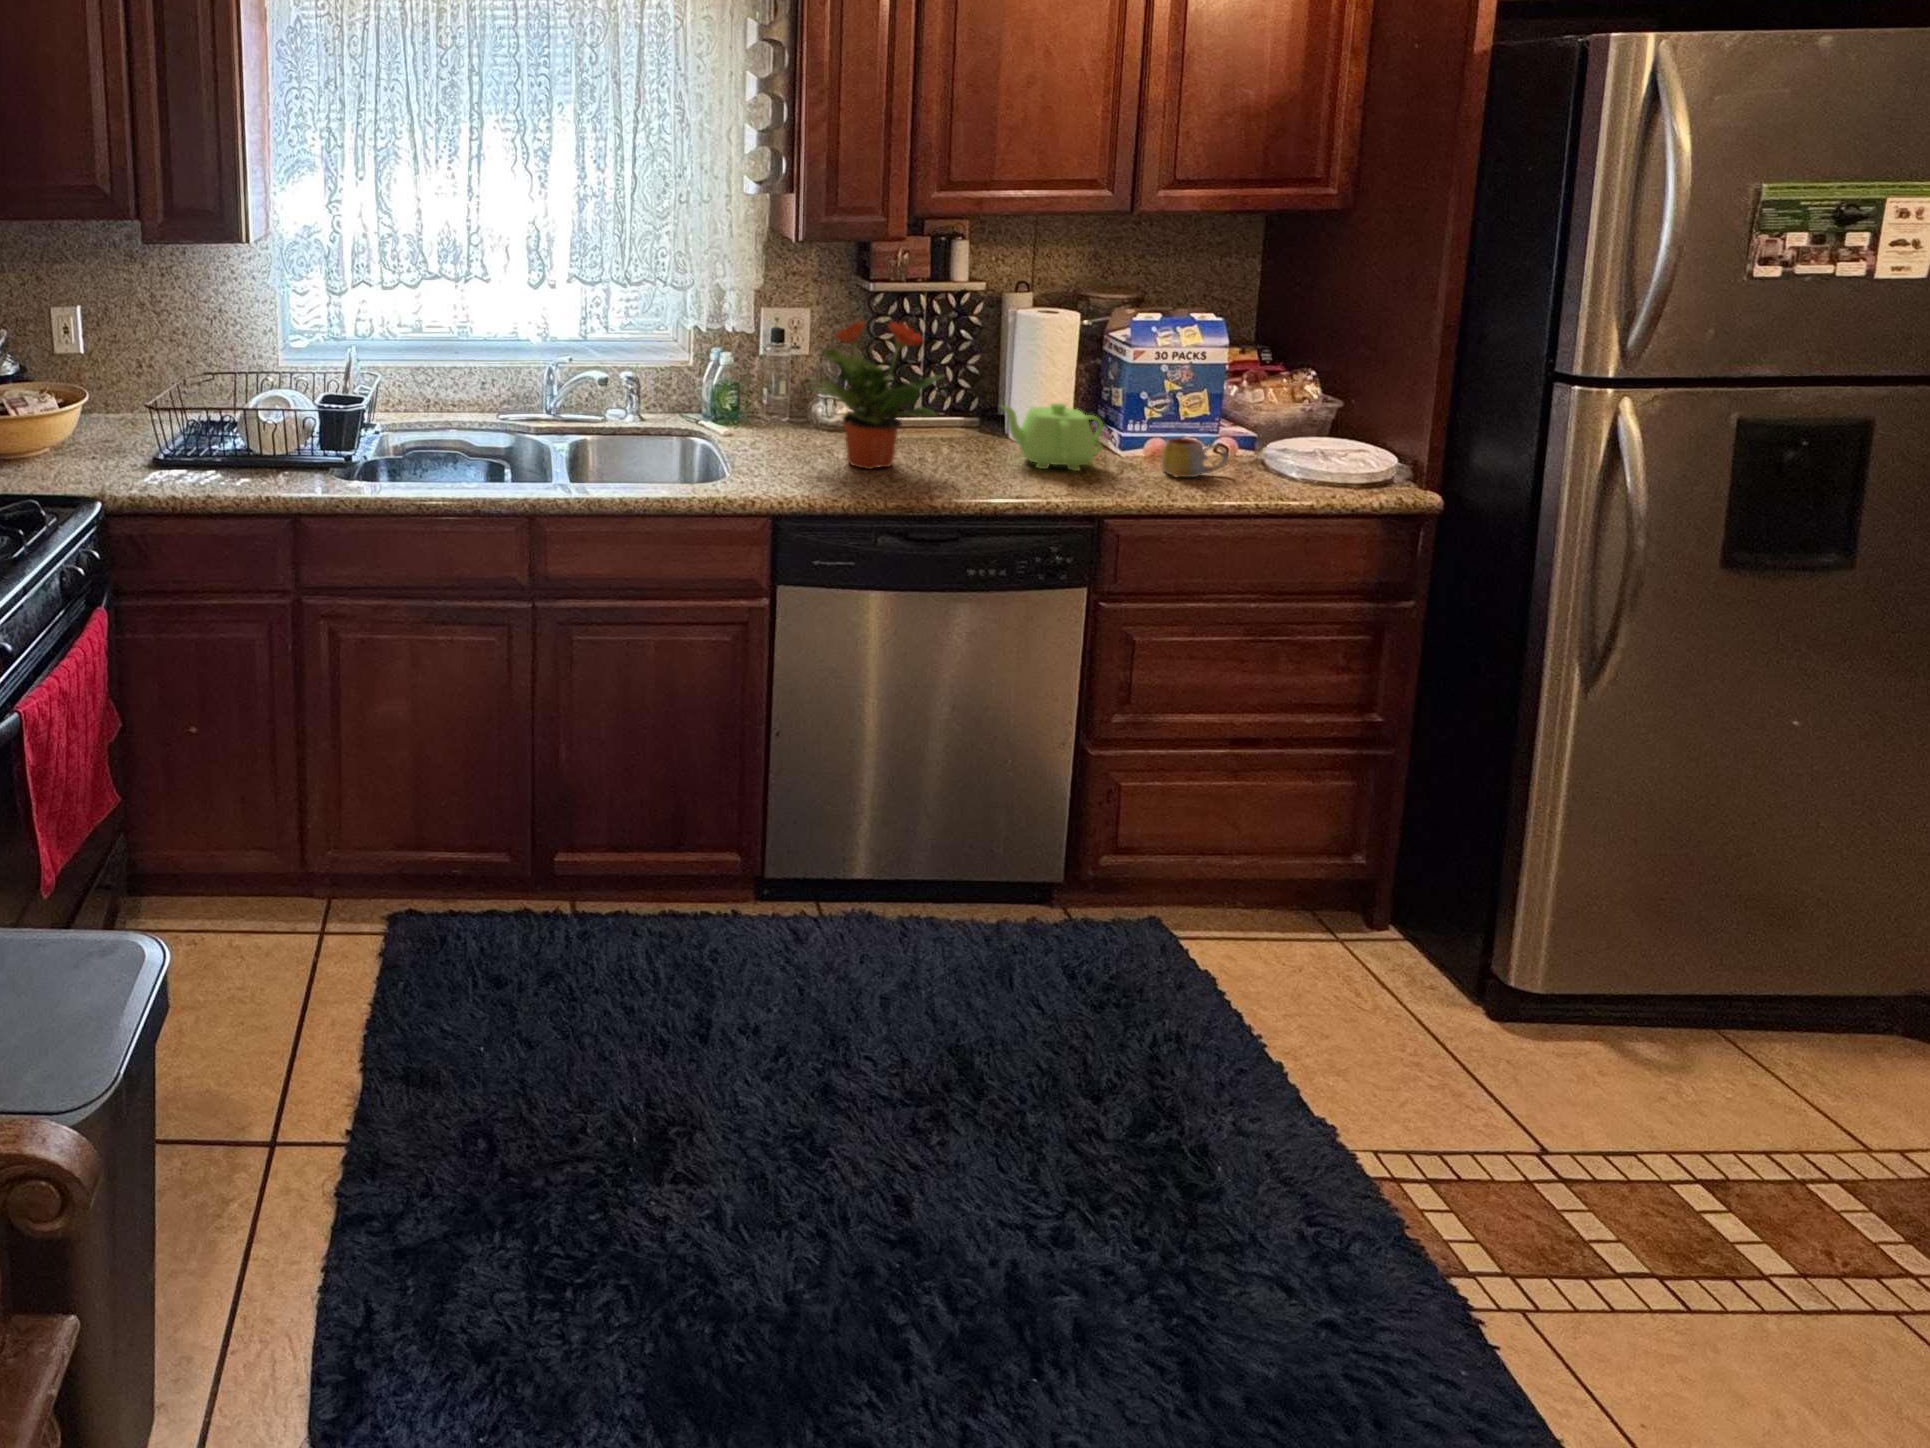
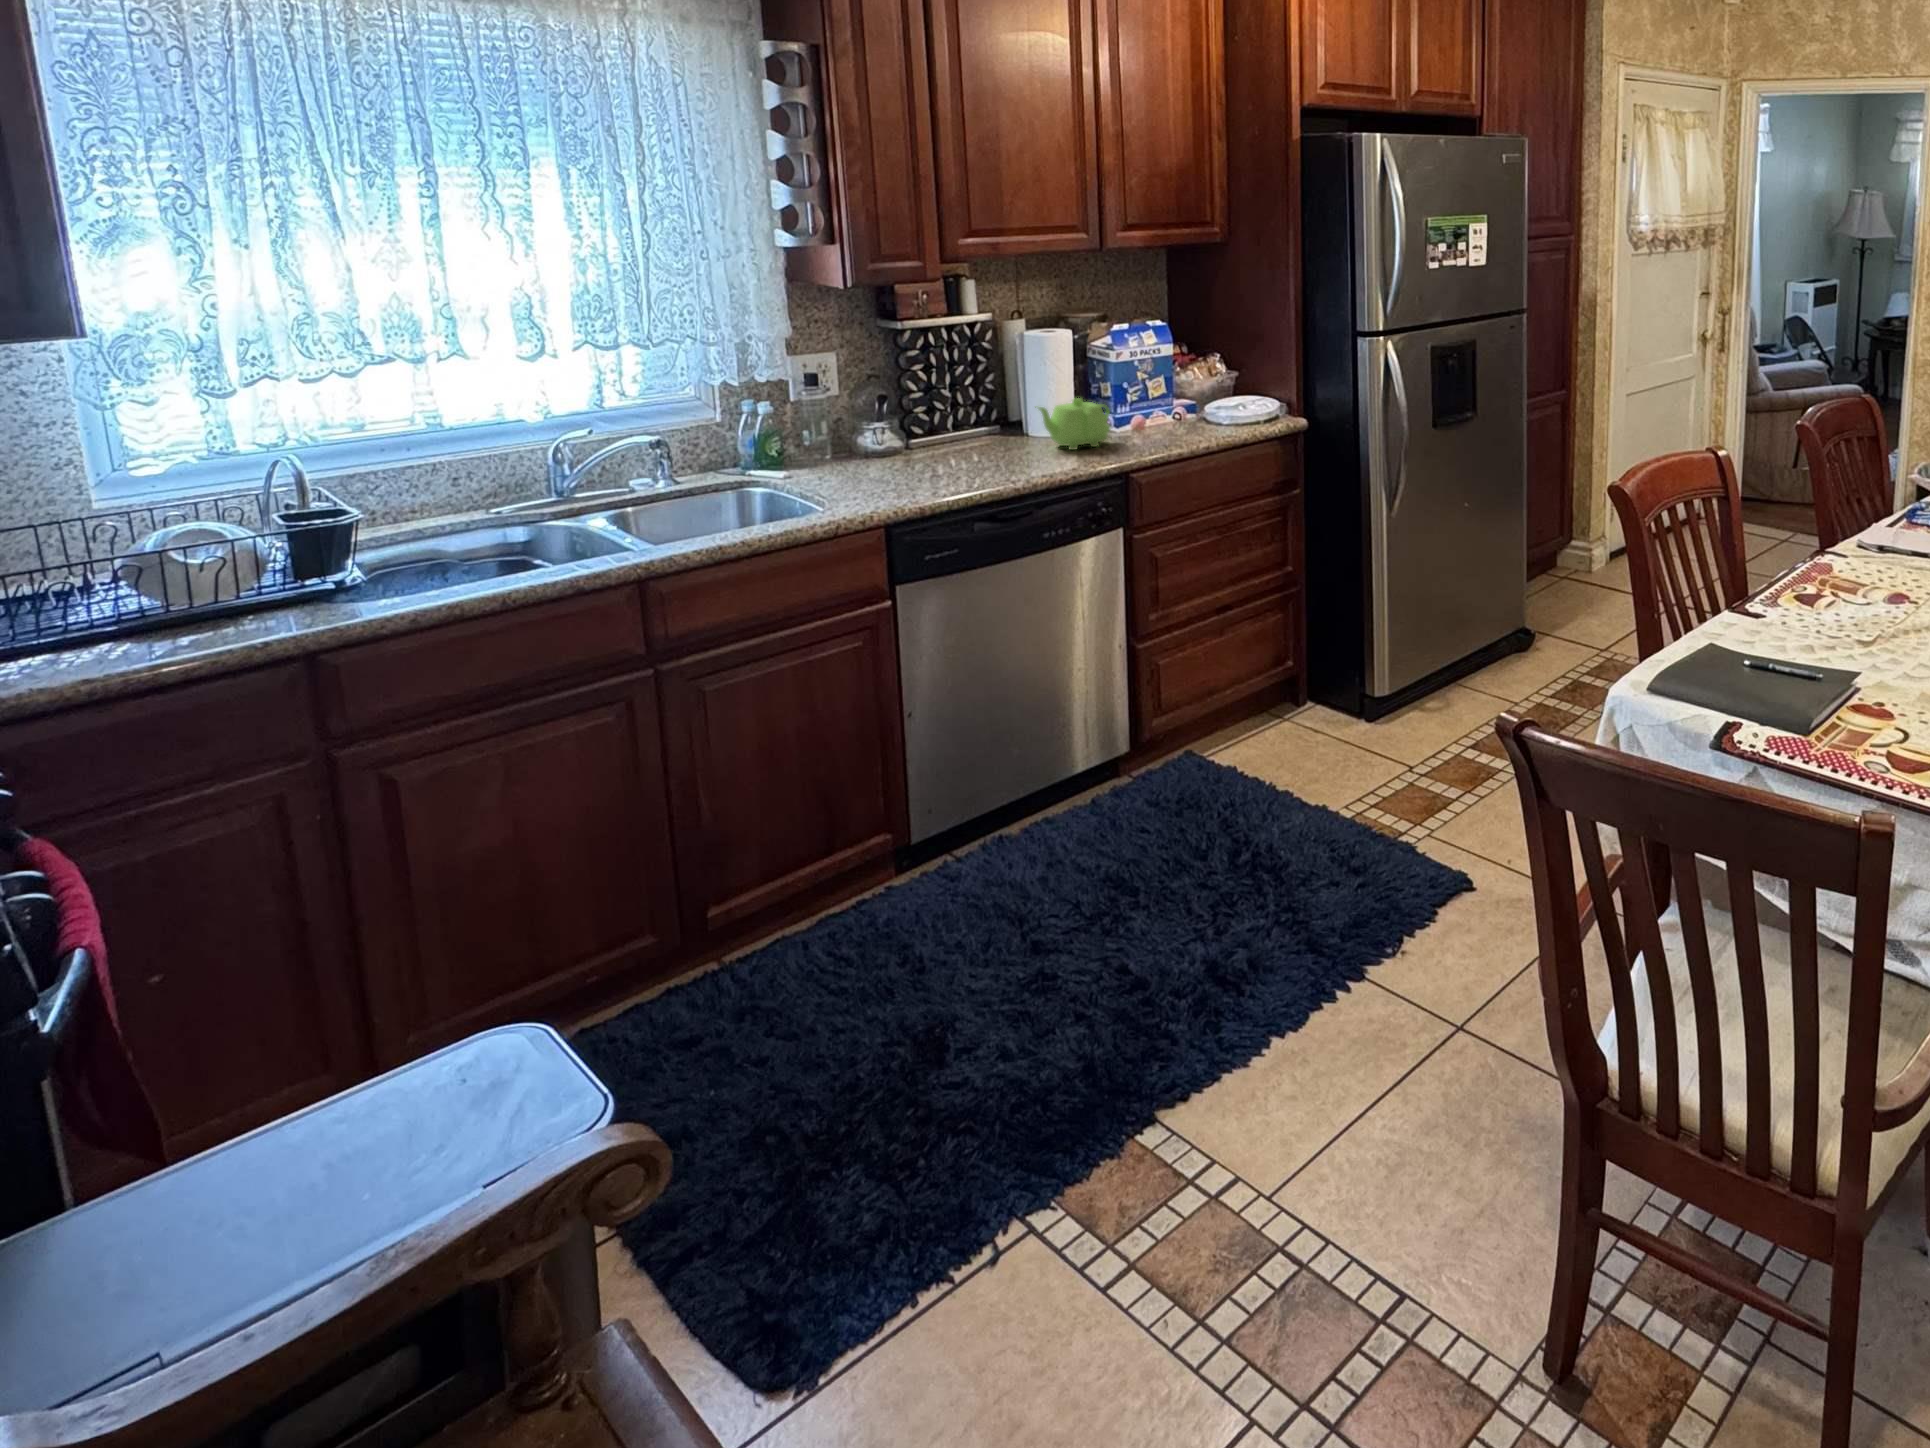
potted plant: present [808,321,943,469] -> none [875,346,996,475]
mug: present [1162,438,1228,477] -> none [1150,410,1191,438]

